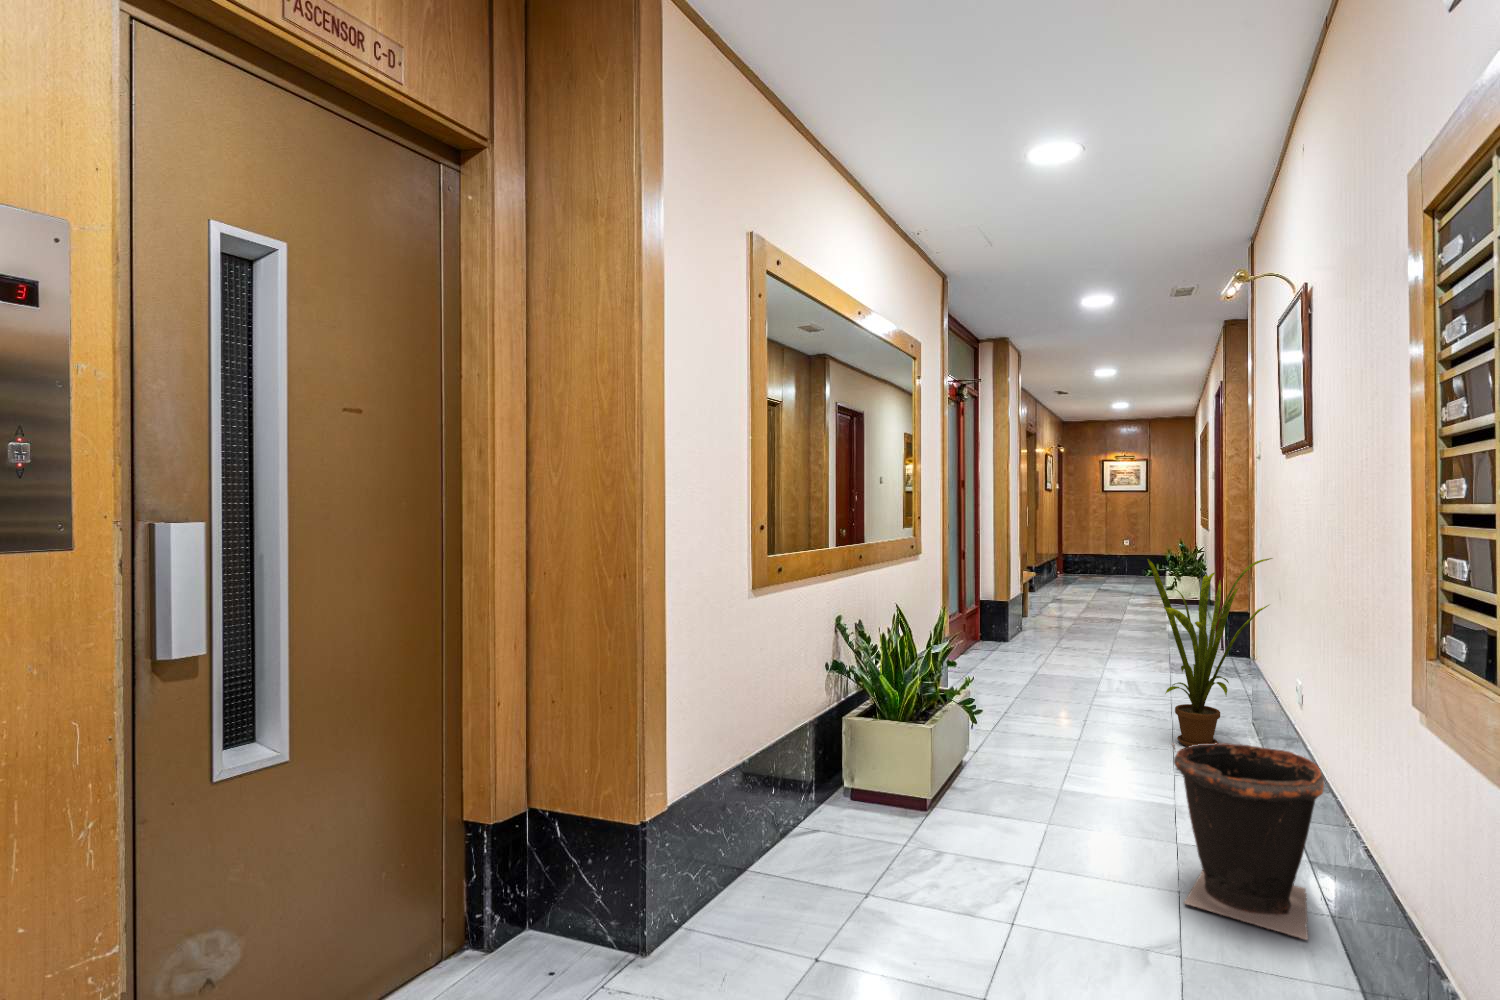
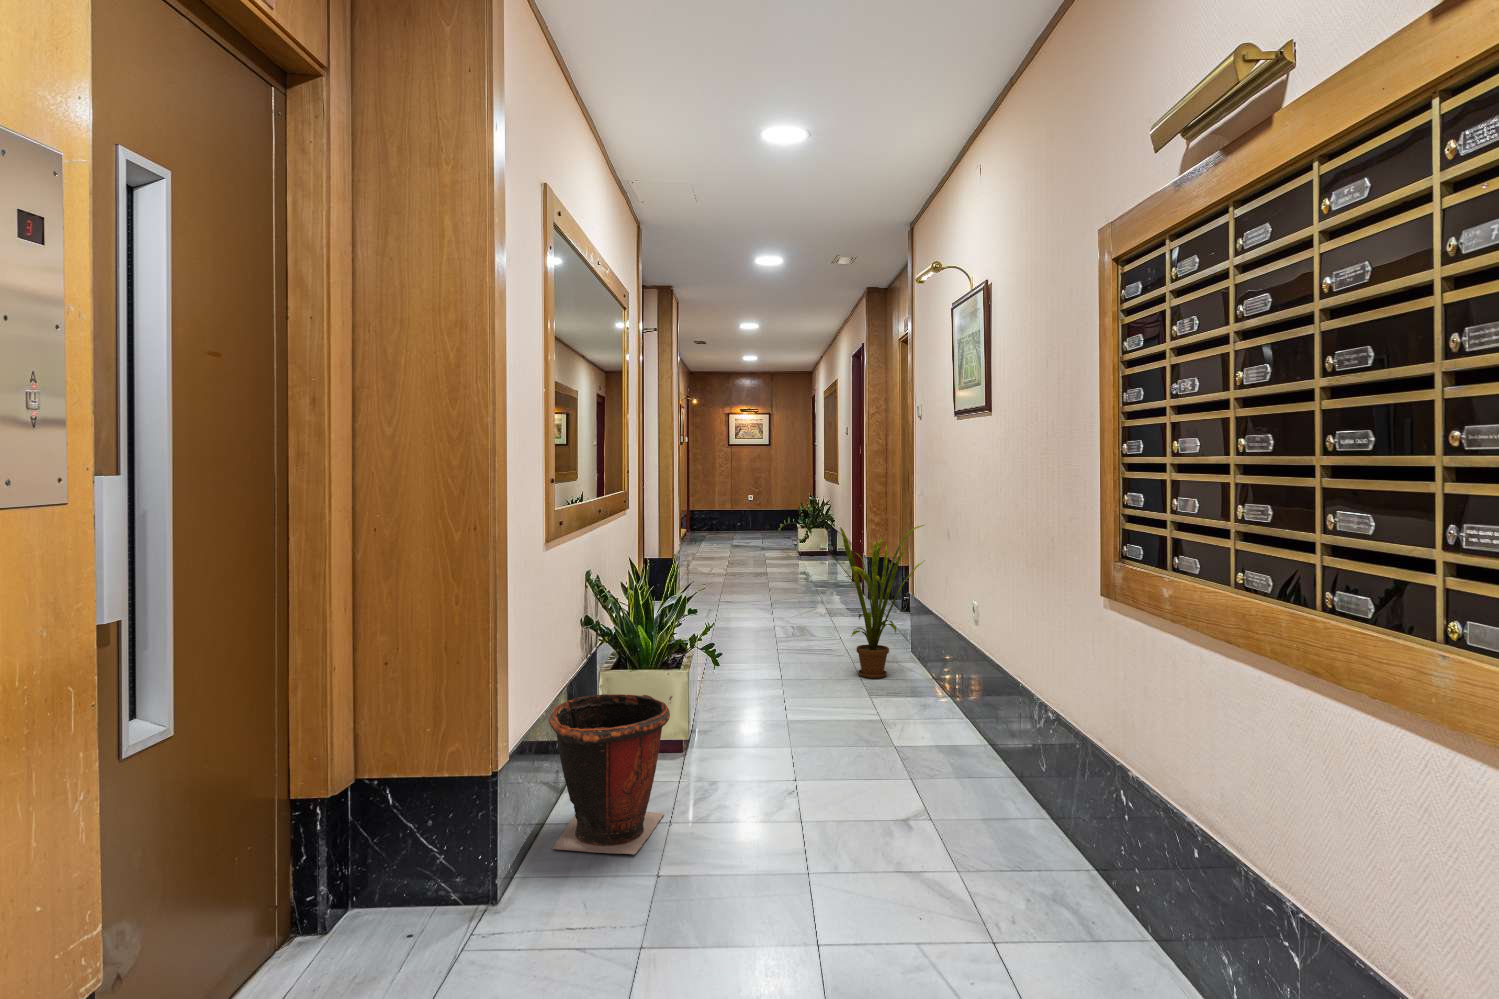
waste bin: present [1172,743,1324,940] -> present [549,694,672,854]

